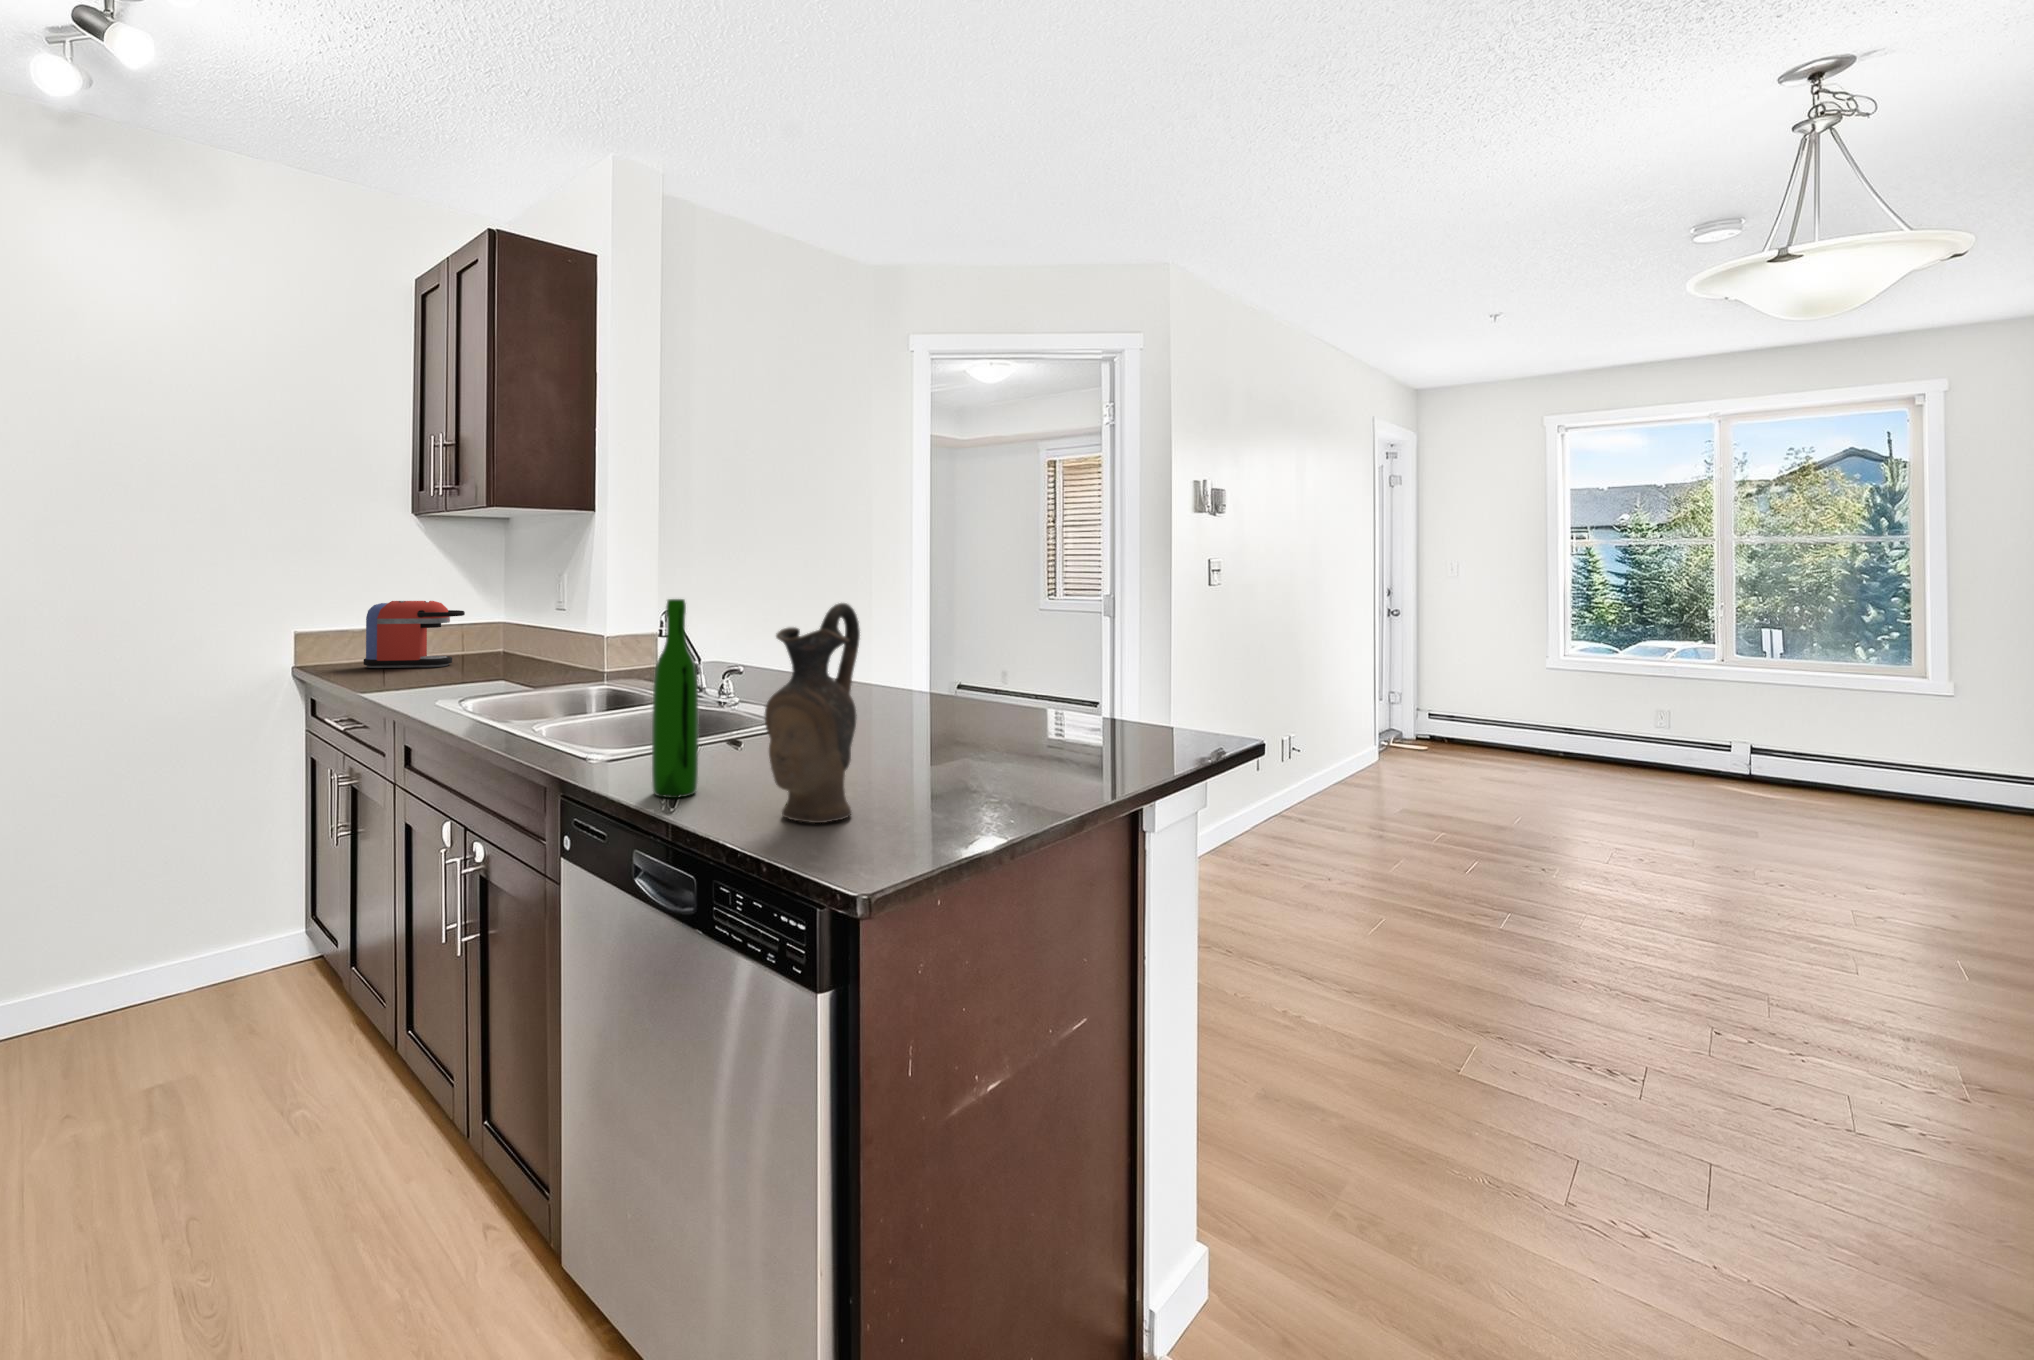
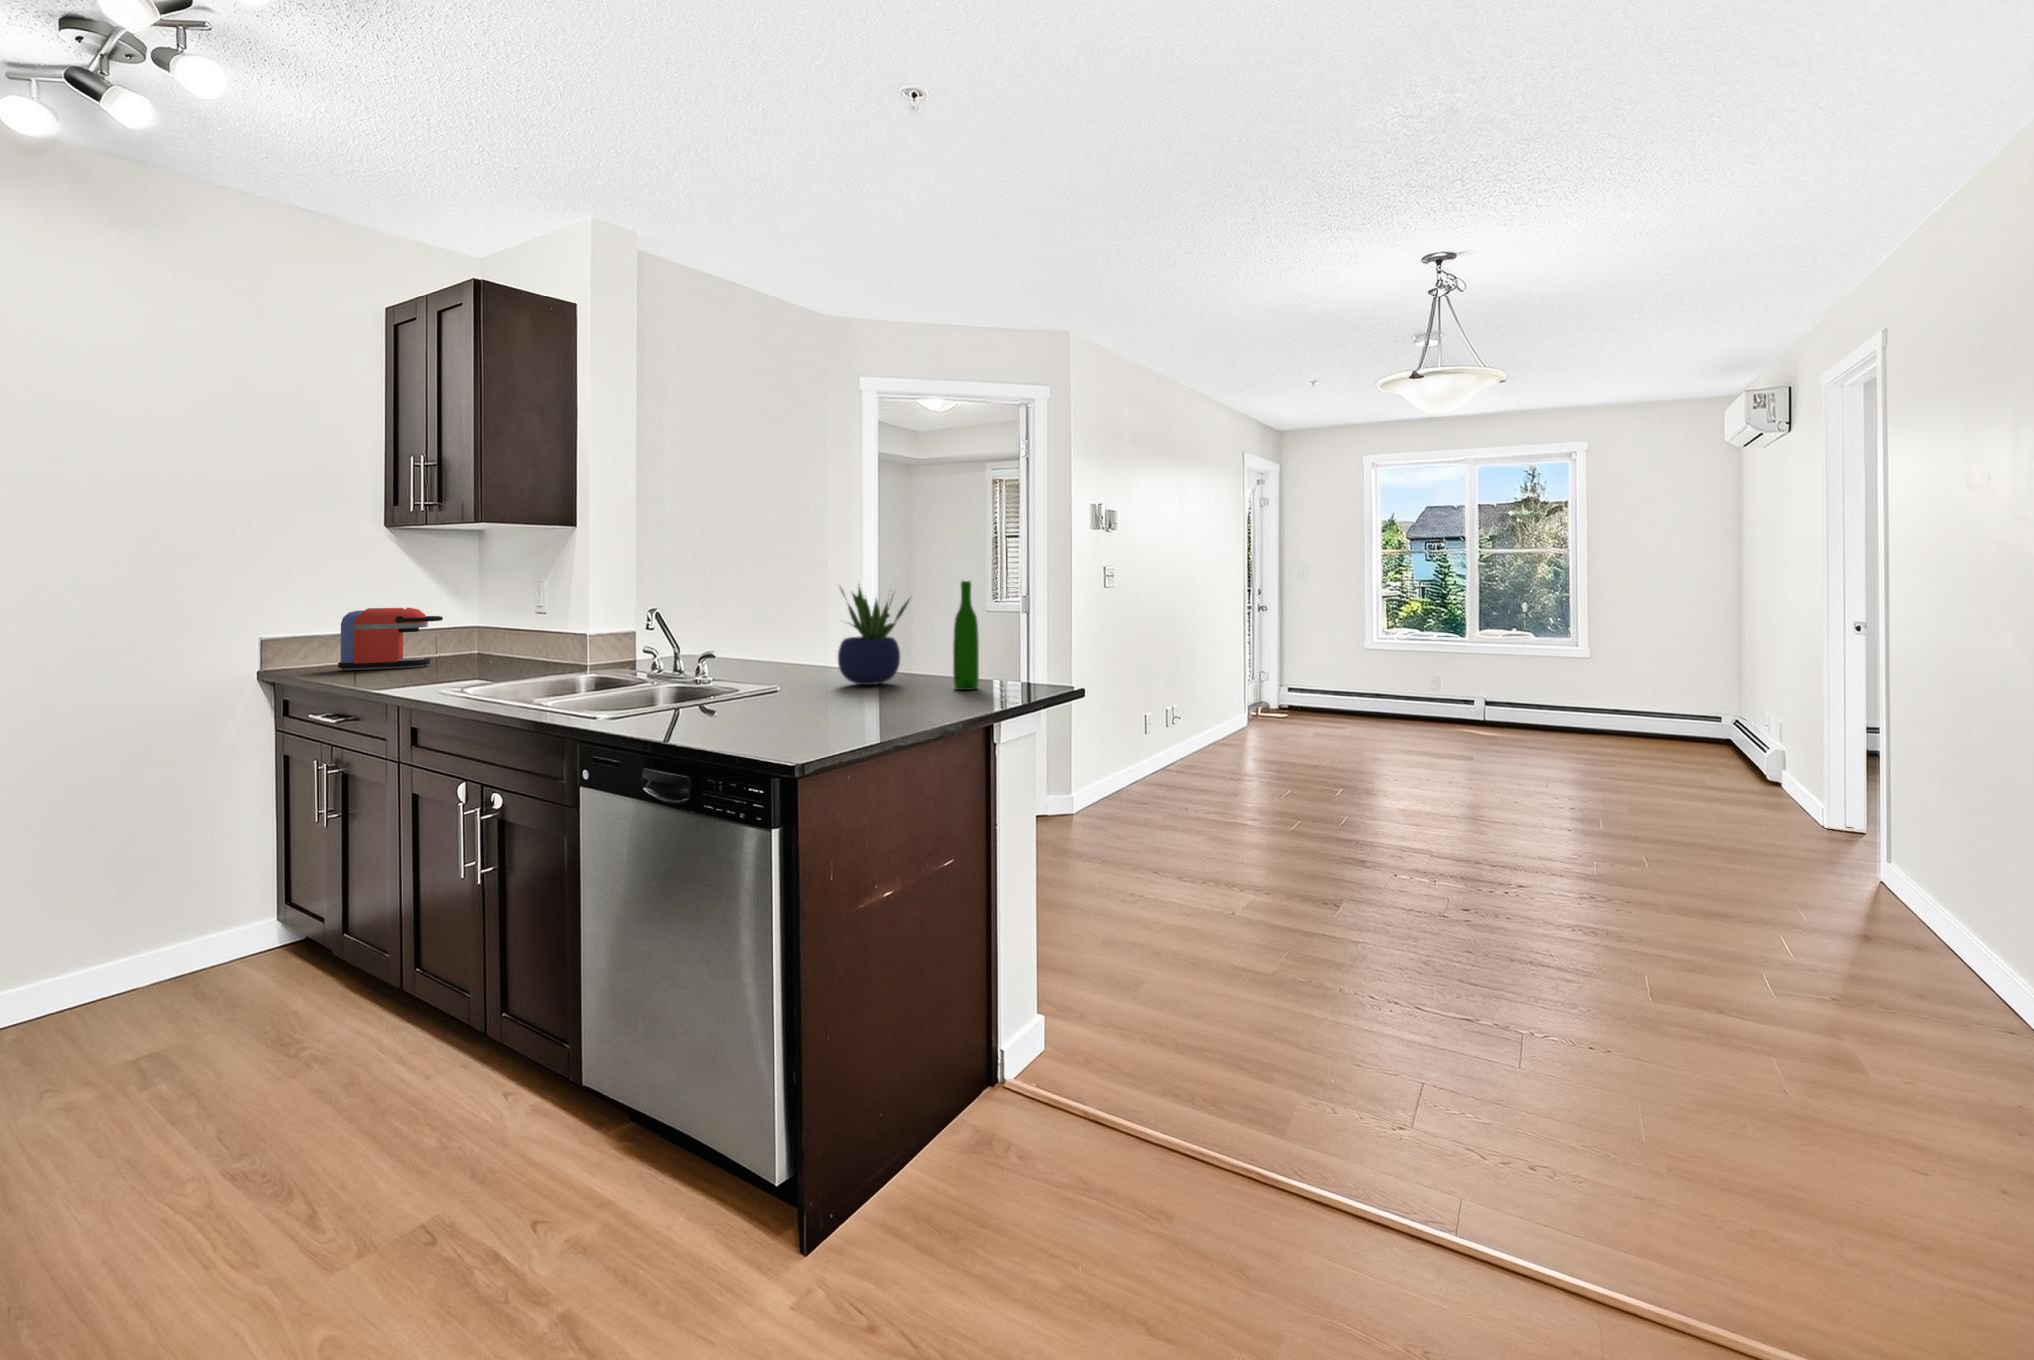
potted plant: none [897,581,999,724] -> present [838,587,909,685]
wine bottle: present [652,599,699,798] -> present [953,581,979,690]
ceramic pitcher: present [765,603,860,823] -> none [737,591,804,737]

